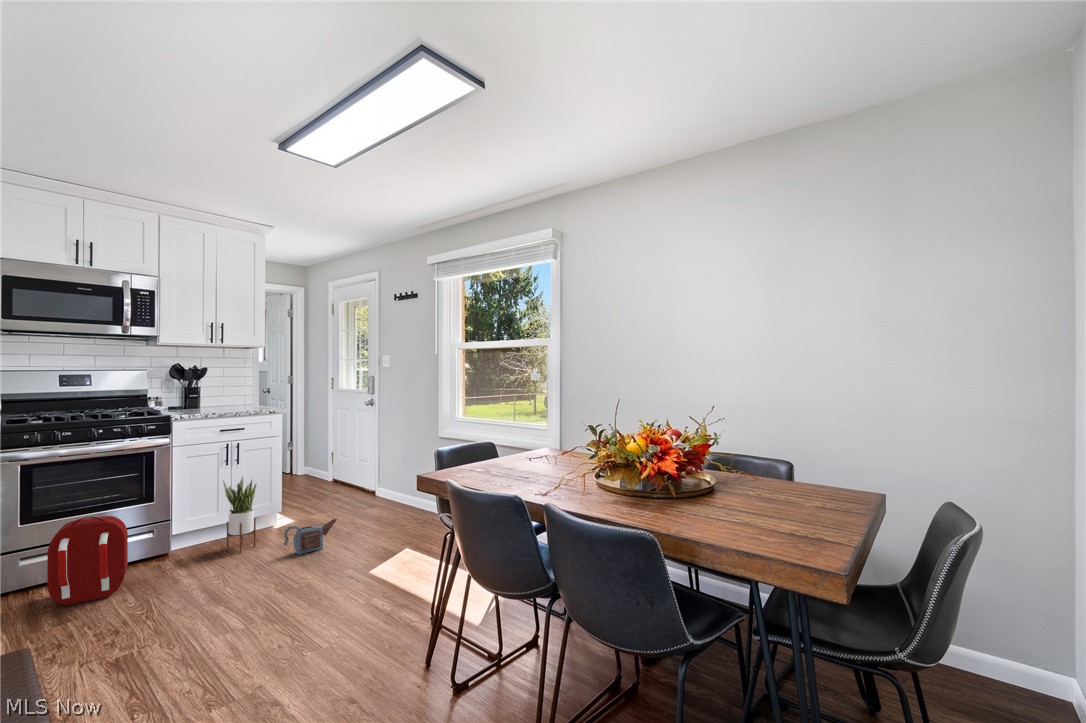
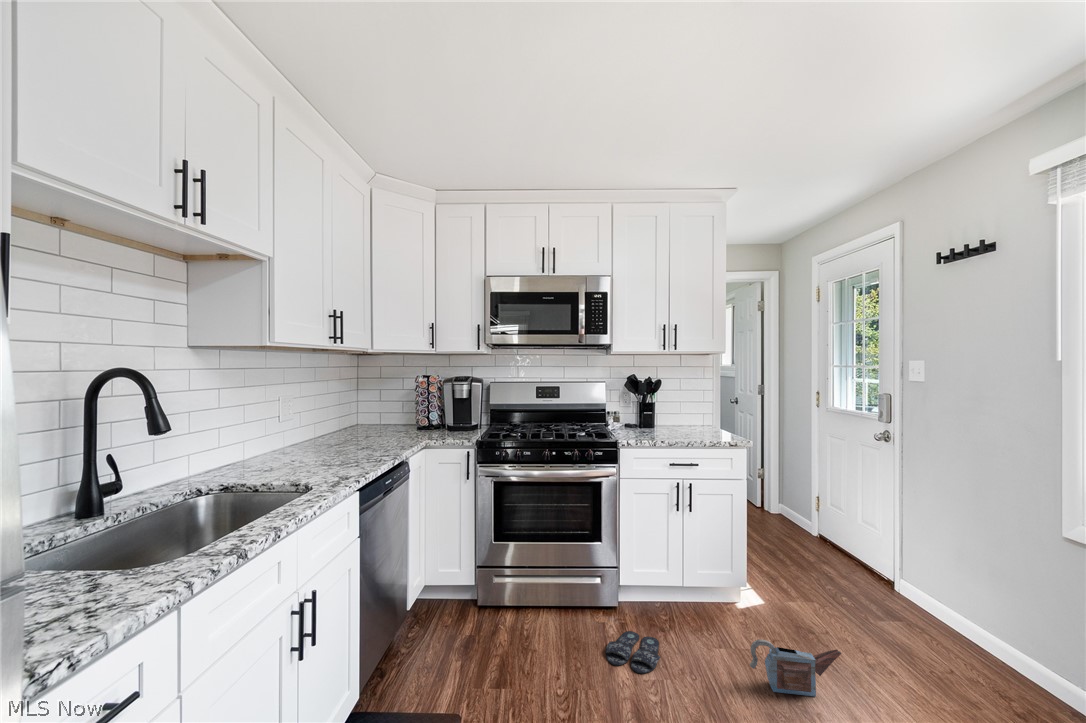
potted plant: present [223,477,257,553] -> none [670,533,713,642]
backpack: present [47,516,128,605] -> none [498,551,569,656]
slippers: none [168,560,217,581] -> present [606,631,660,674]

